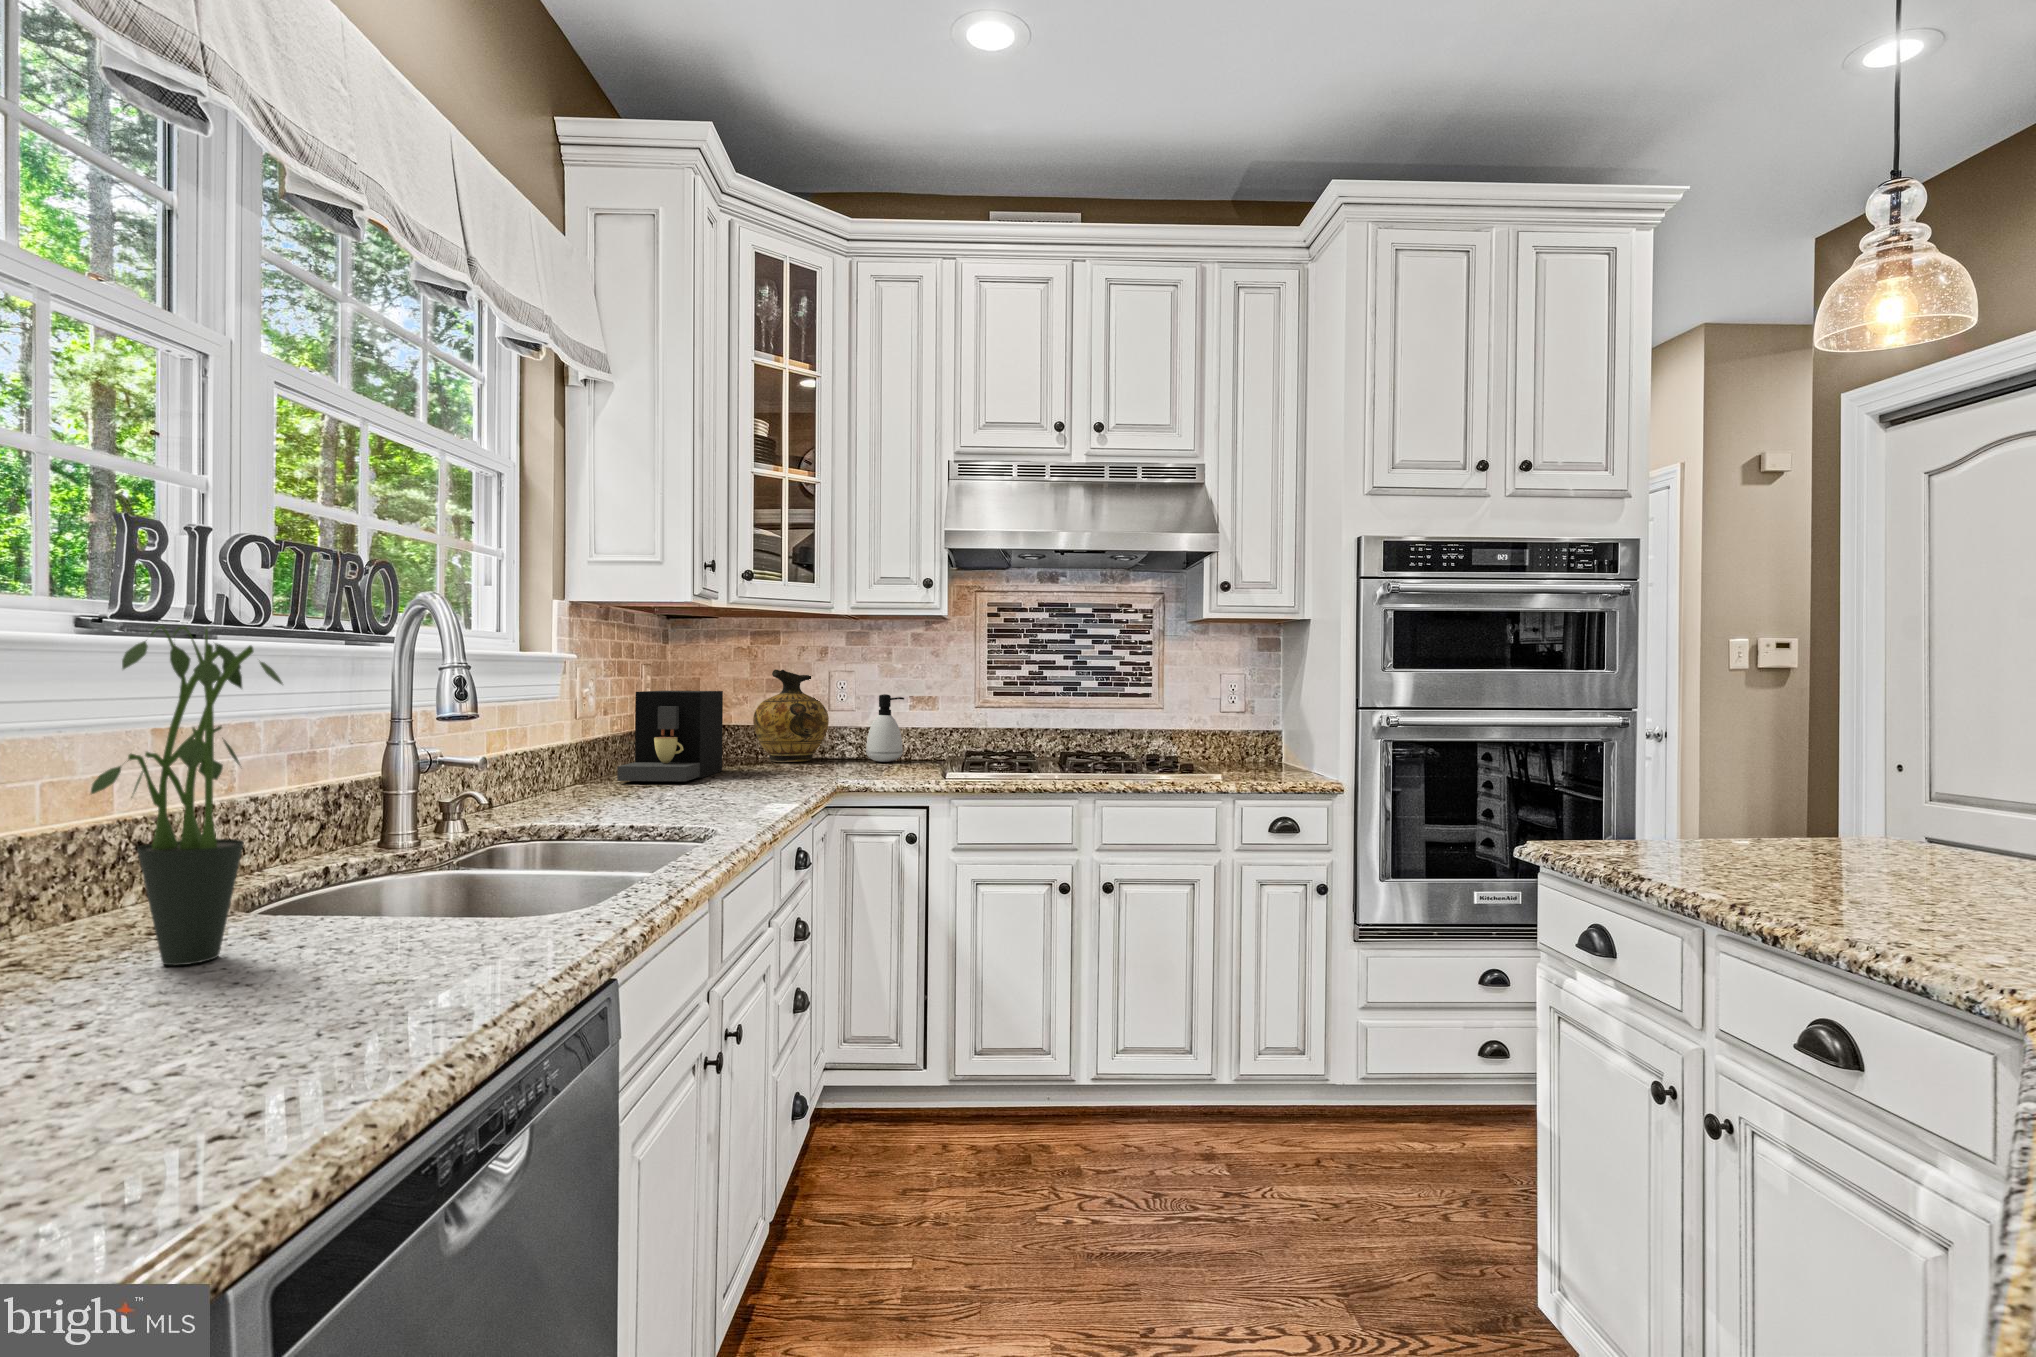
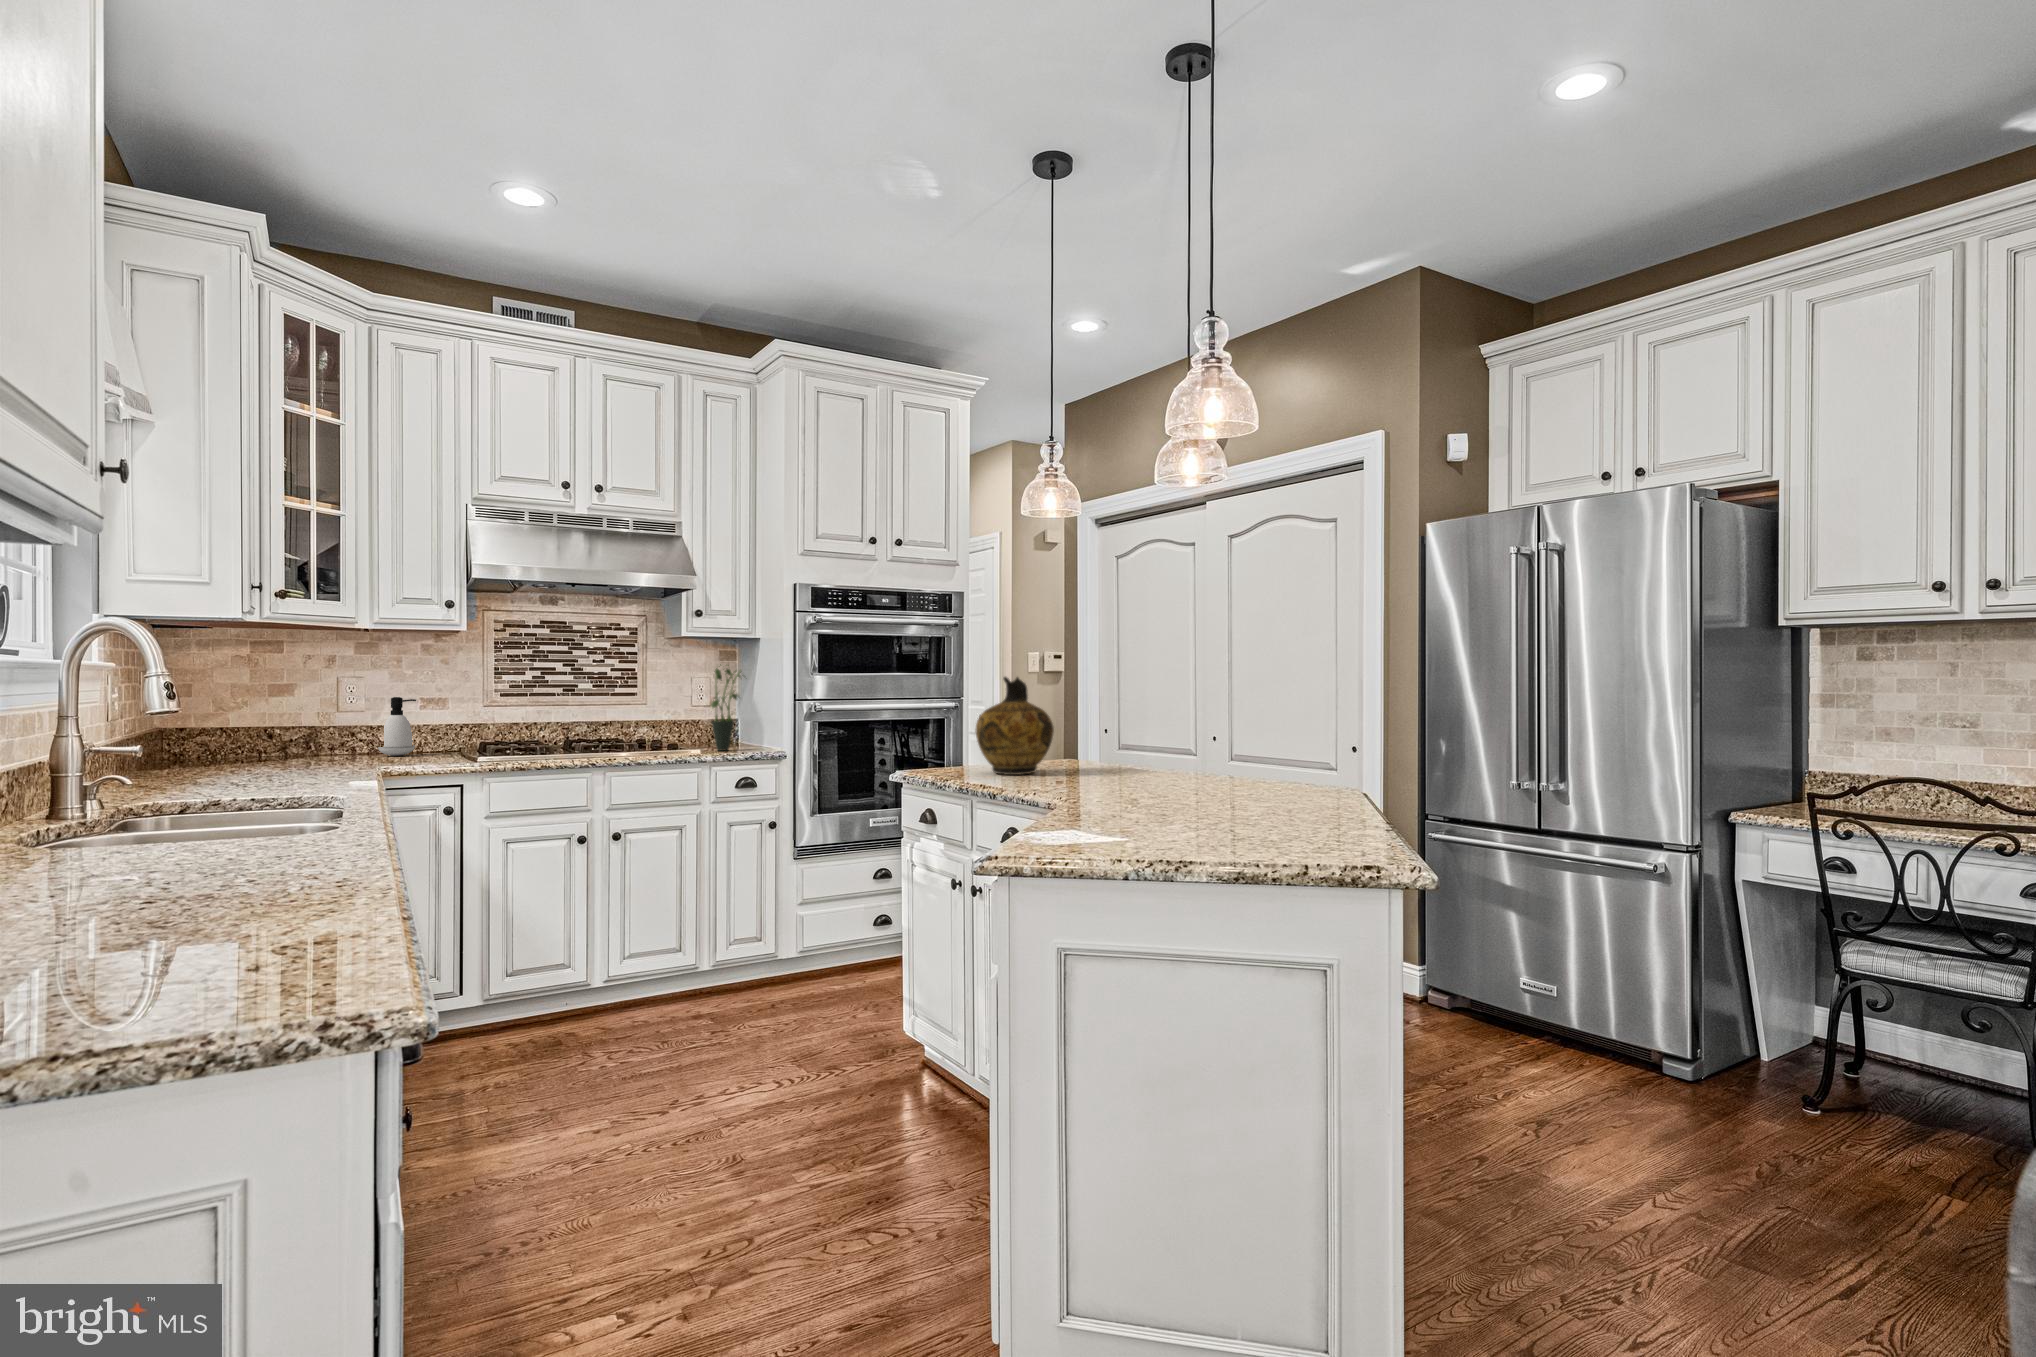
potted plant: present [91,626,282,965] -> present [711,664,743,751]
ceramic jug: present [753,669,829,762] -> present [975,677,1054,775]
coffee maker: present [617,691,723,781] -> none [151,696,241,777]

